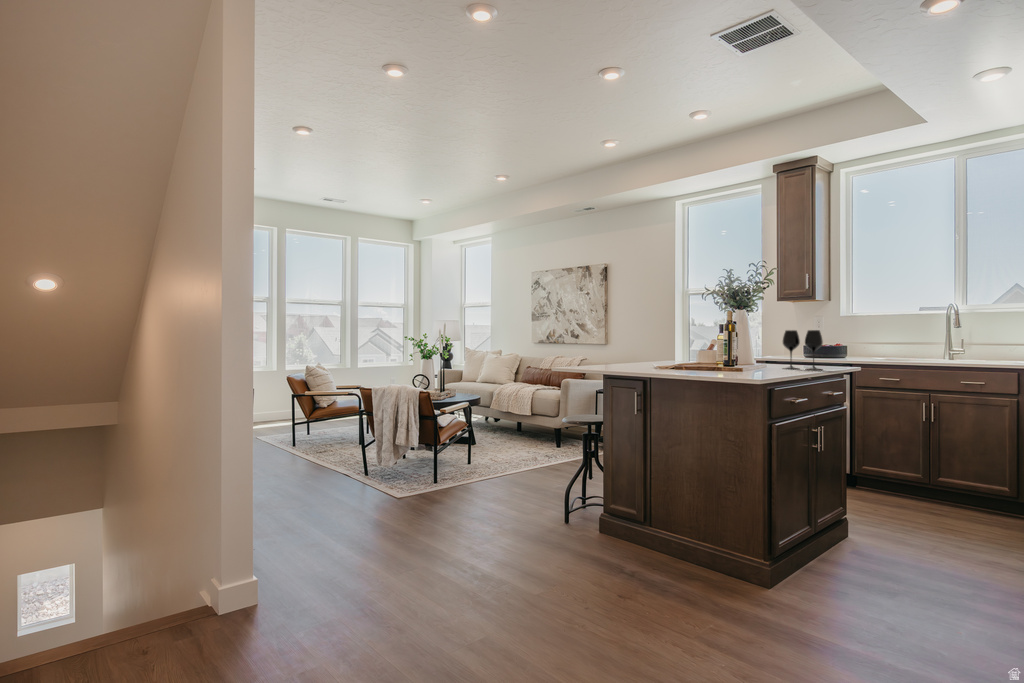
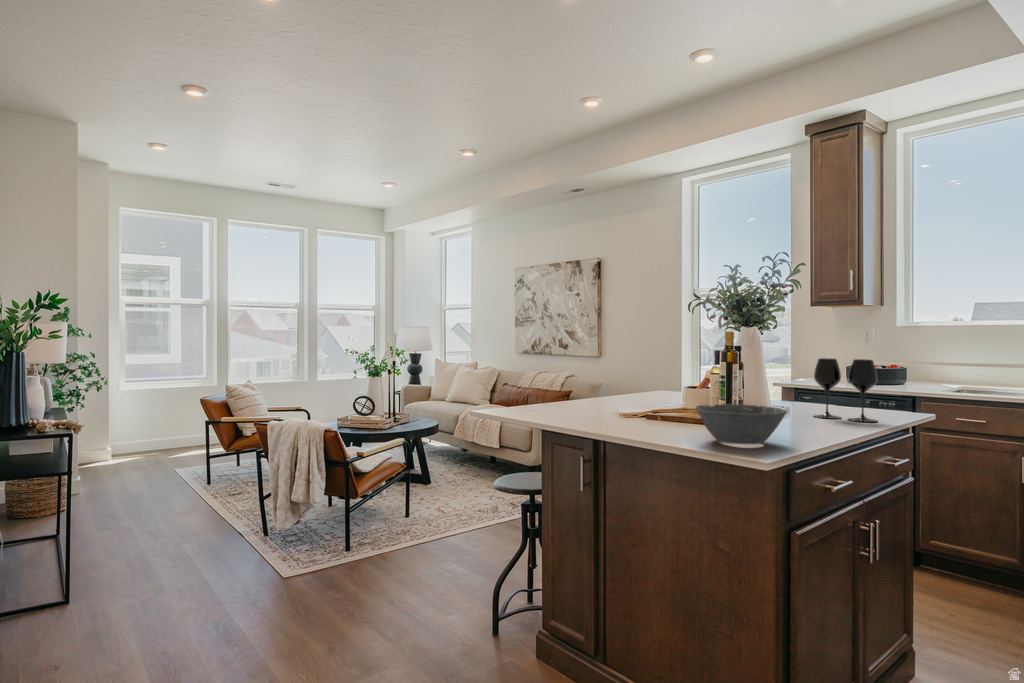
bowl: none [713,354,769,374] -> present [696,404,787,444]

